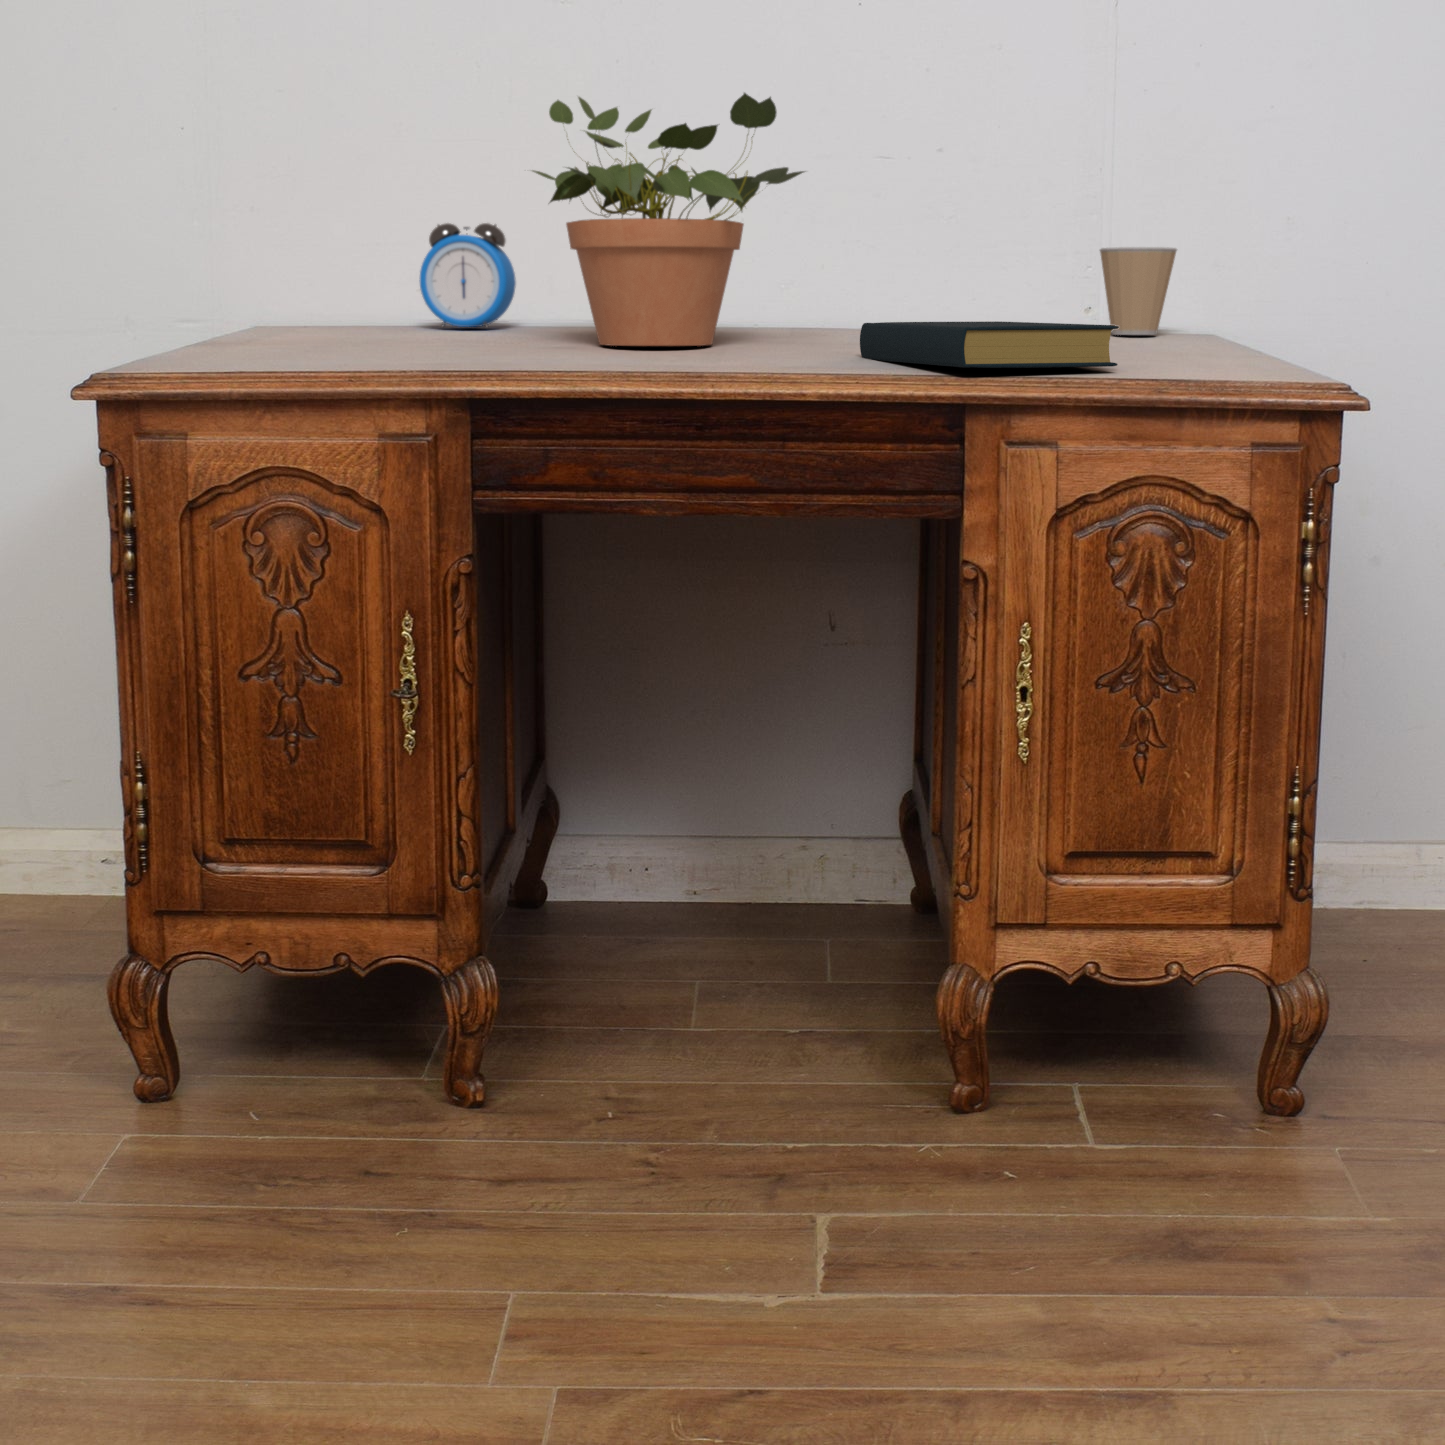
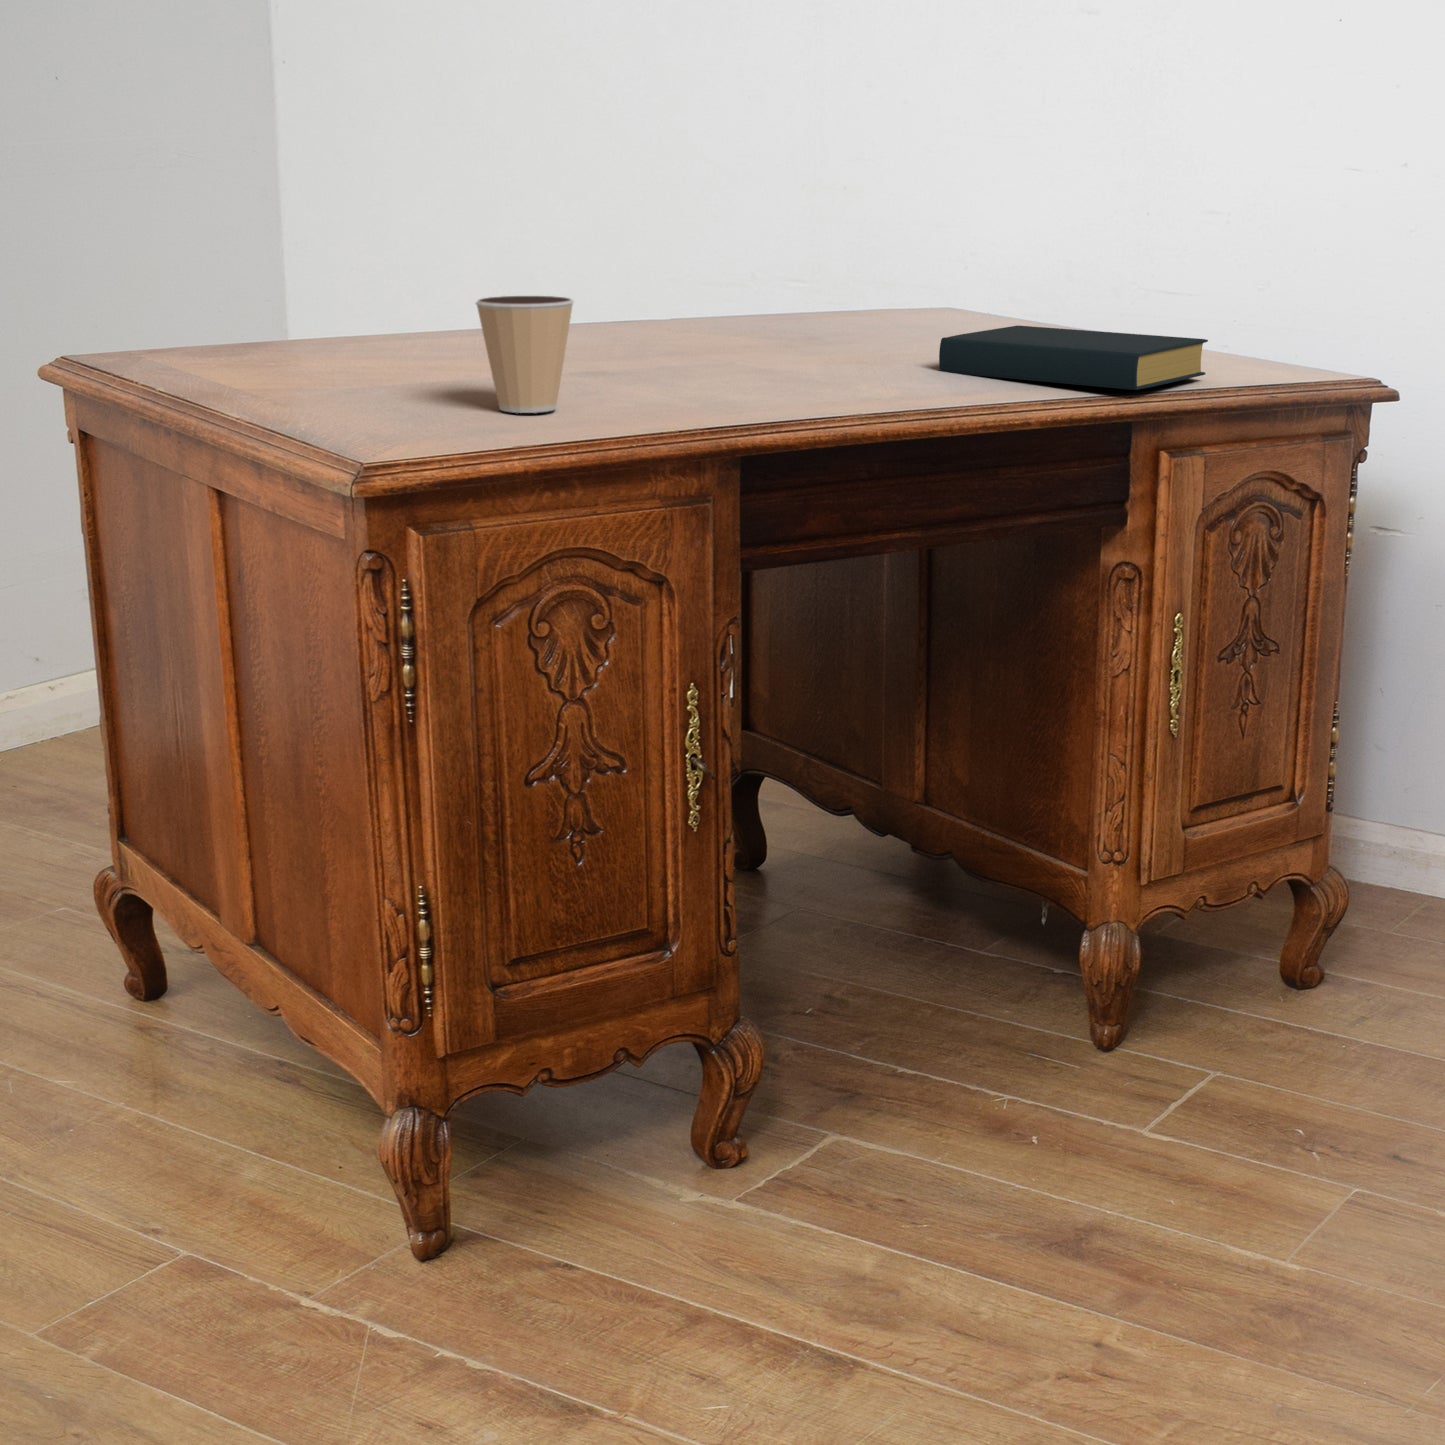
potted plant: present [533,93,805,346] -> none [586,110,865,370]
alarm clock: present [420,223,516,327] -> none [354,226,460,345]
coffee cup: present [1100,247,1177,335] -> present [476,296,574,413]

